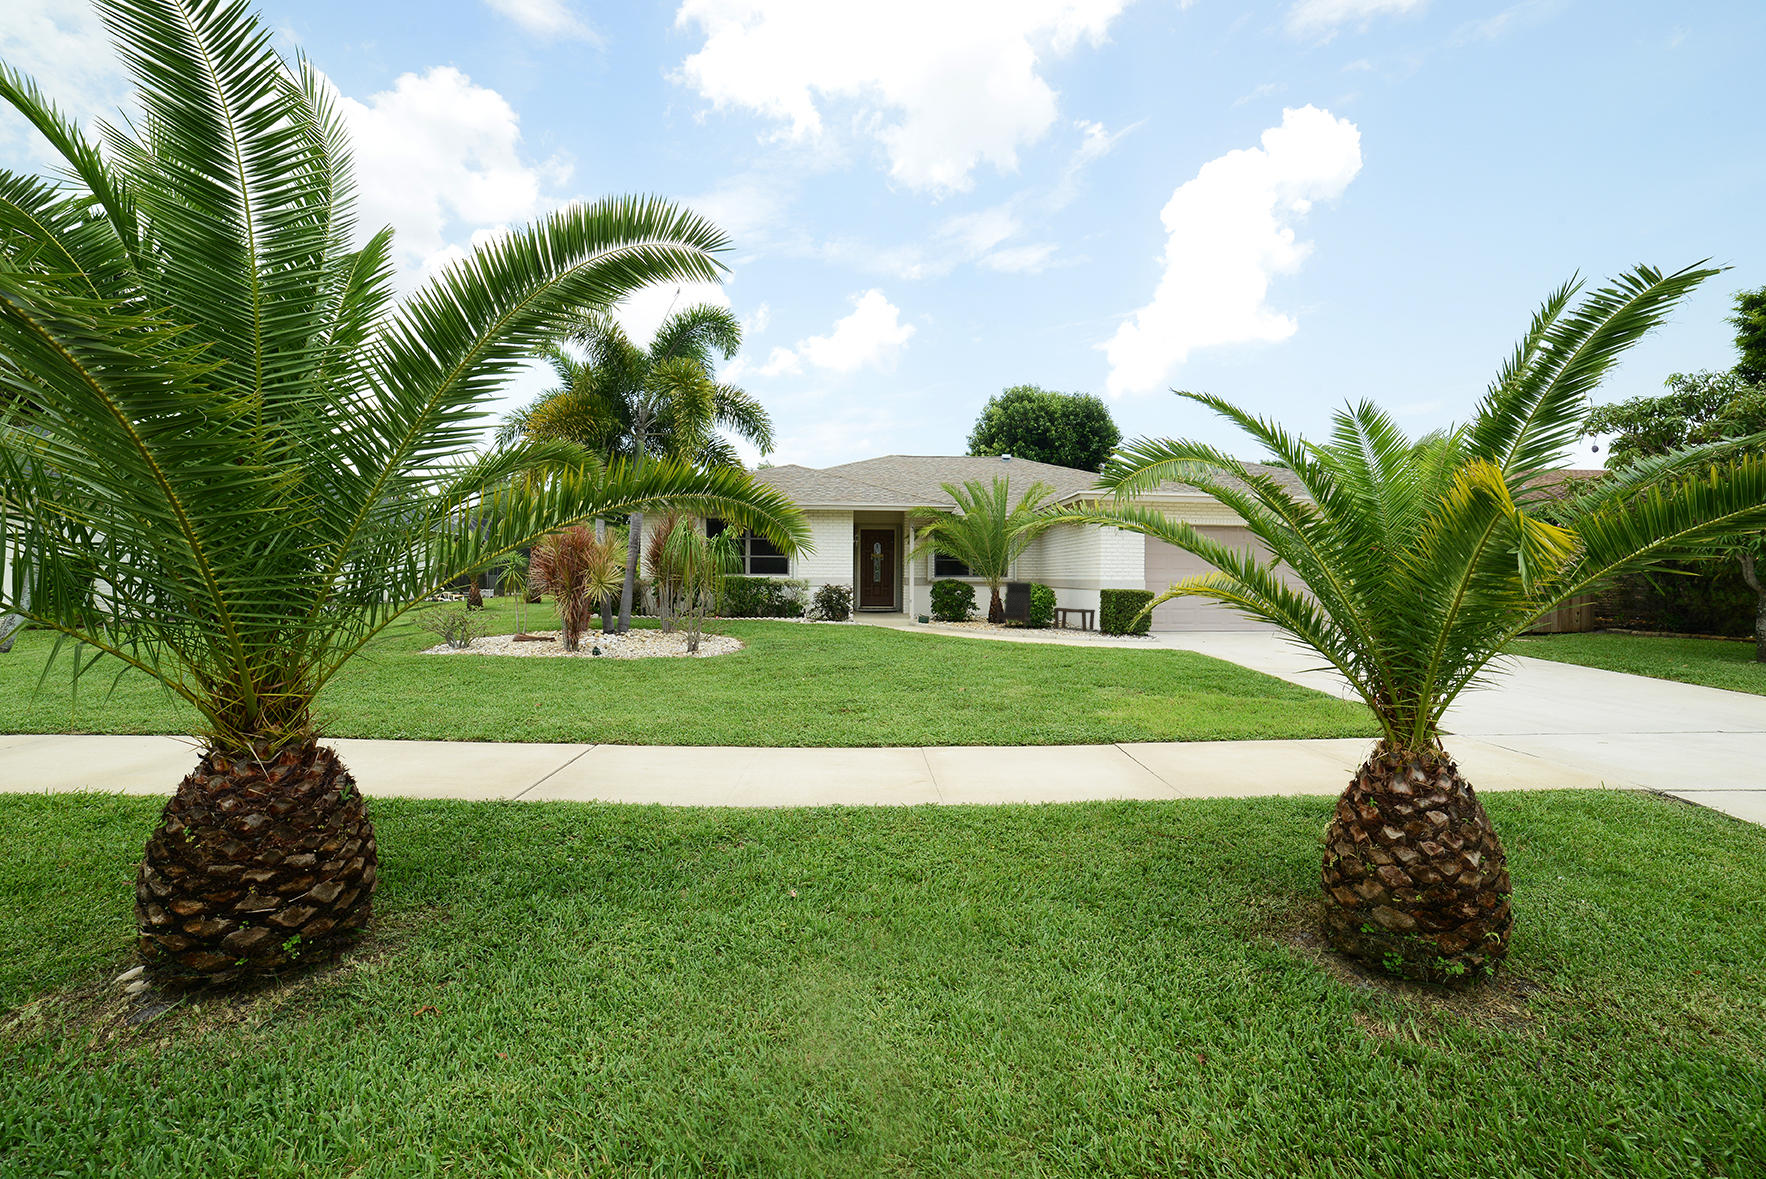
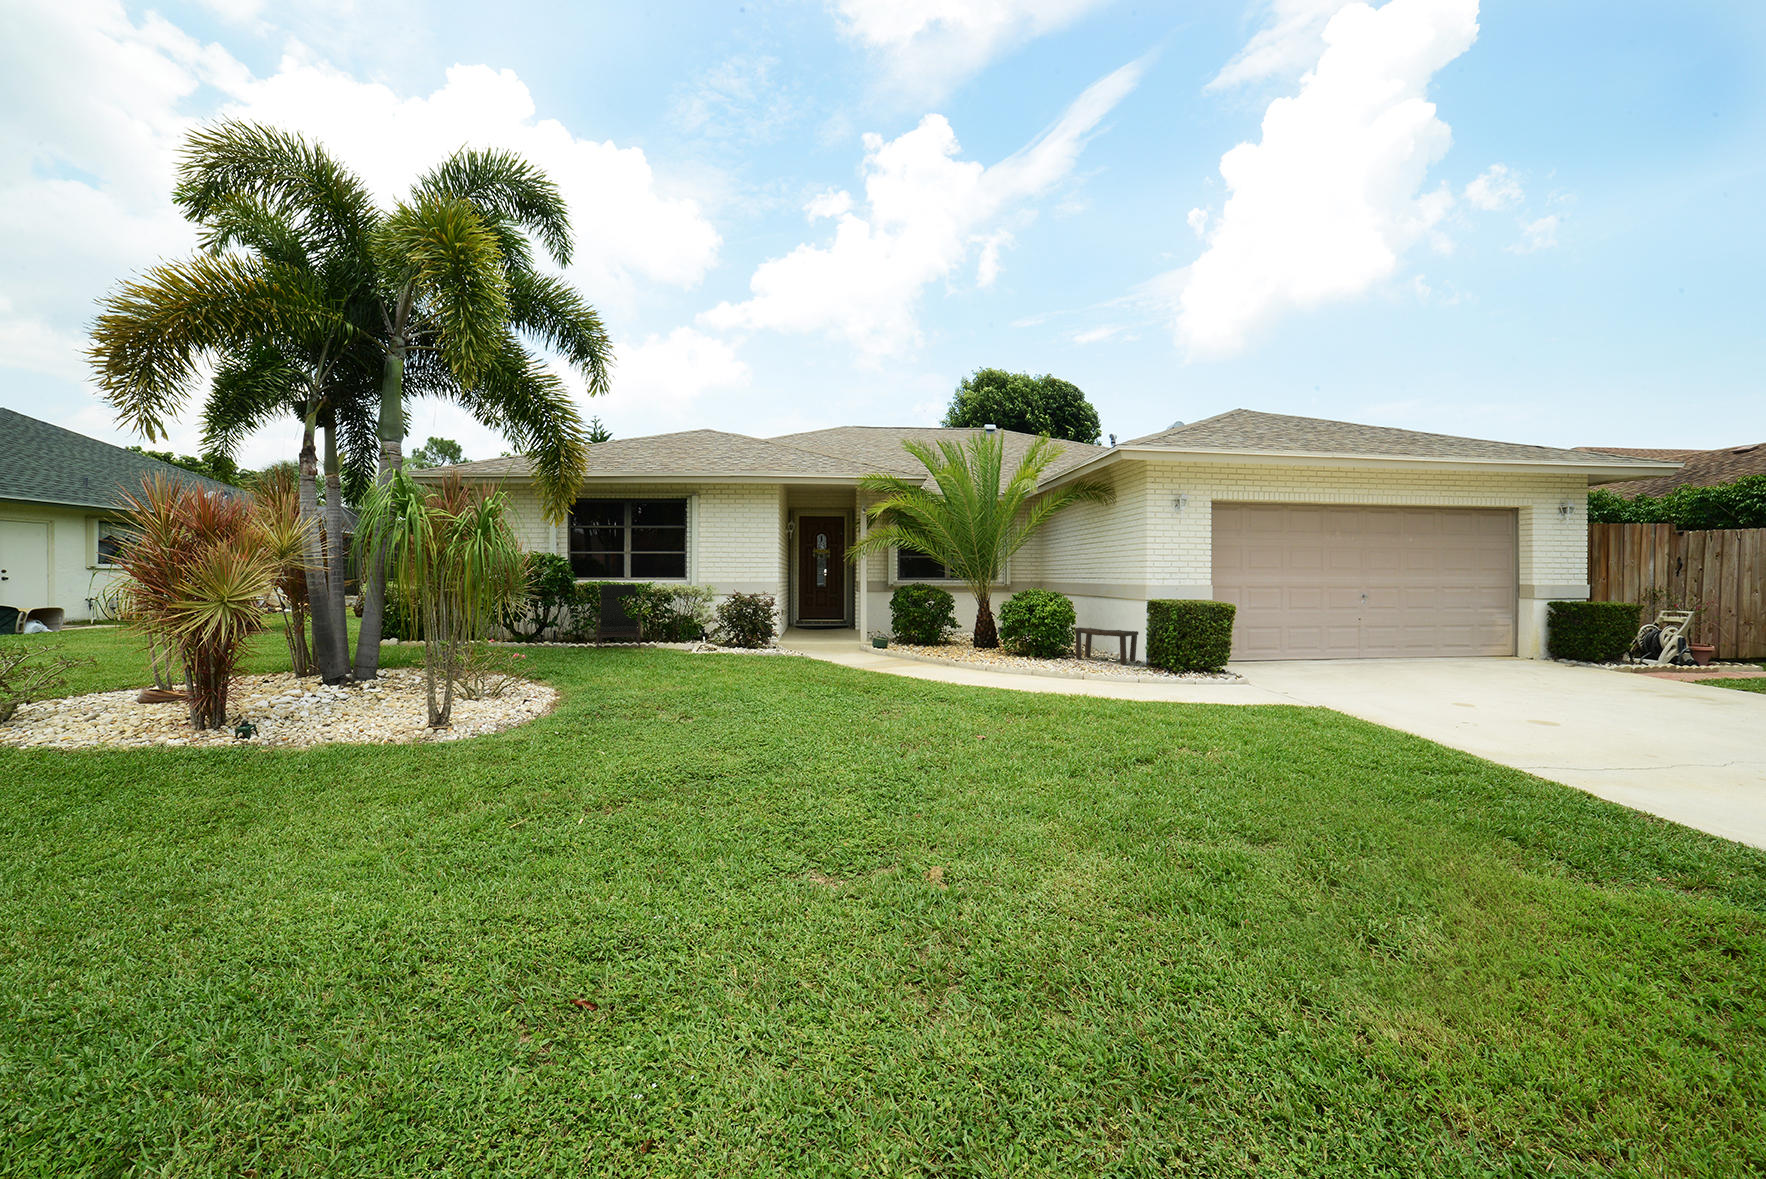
lounge chair: present [996,582,1031,626] -> present [595,584,641,649]

